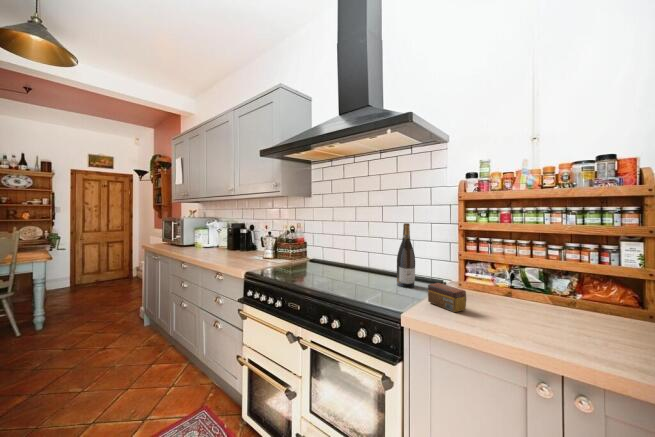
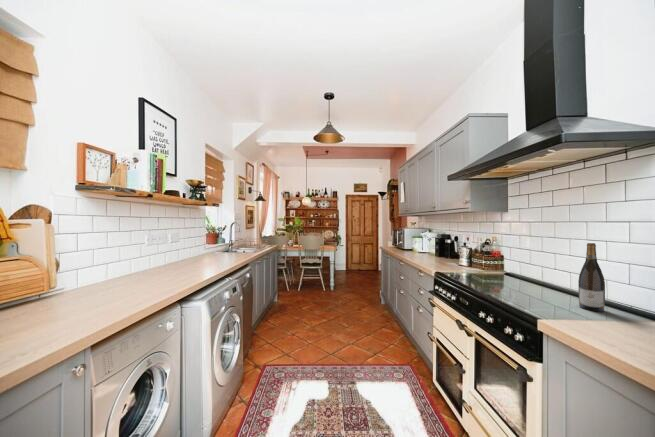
tea box: present [428,283,466,312] -> none [584,304,626,336]

